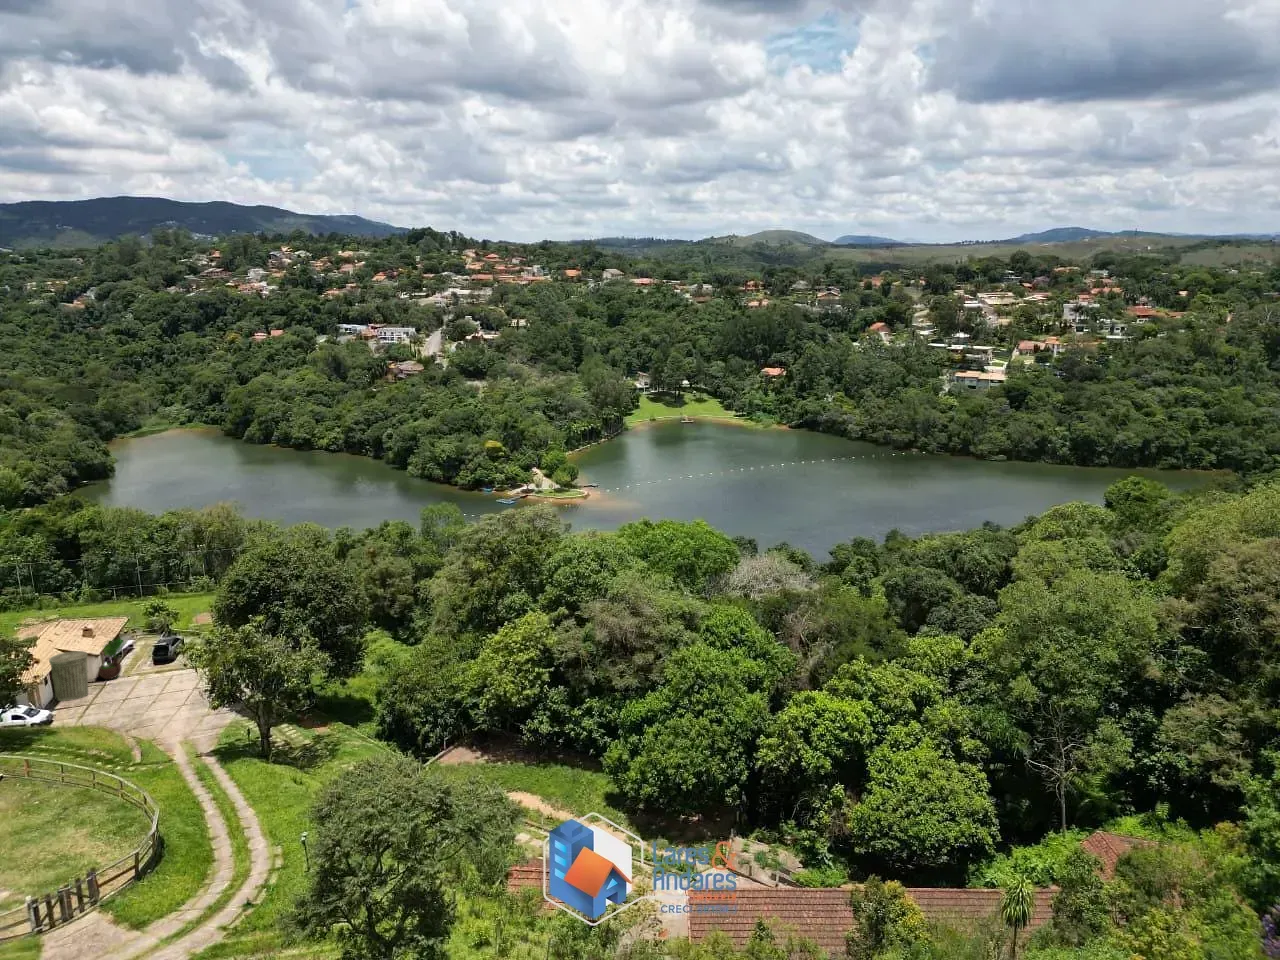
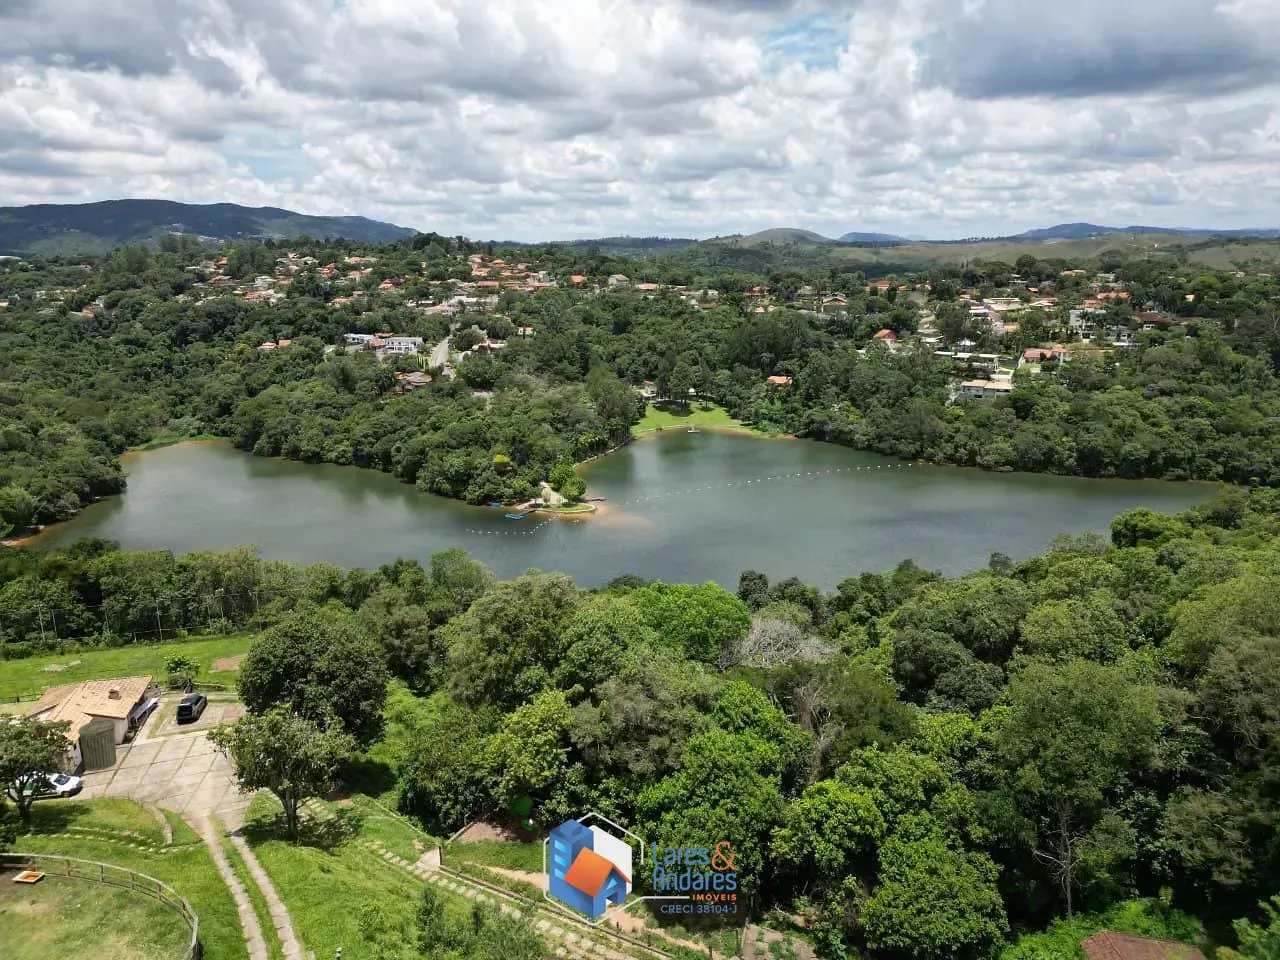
potted tree: present [99,639,123,679] -> present [506,797,539,841]

